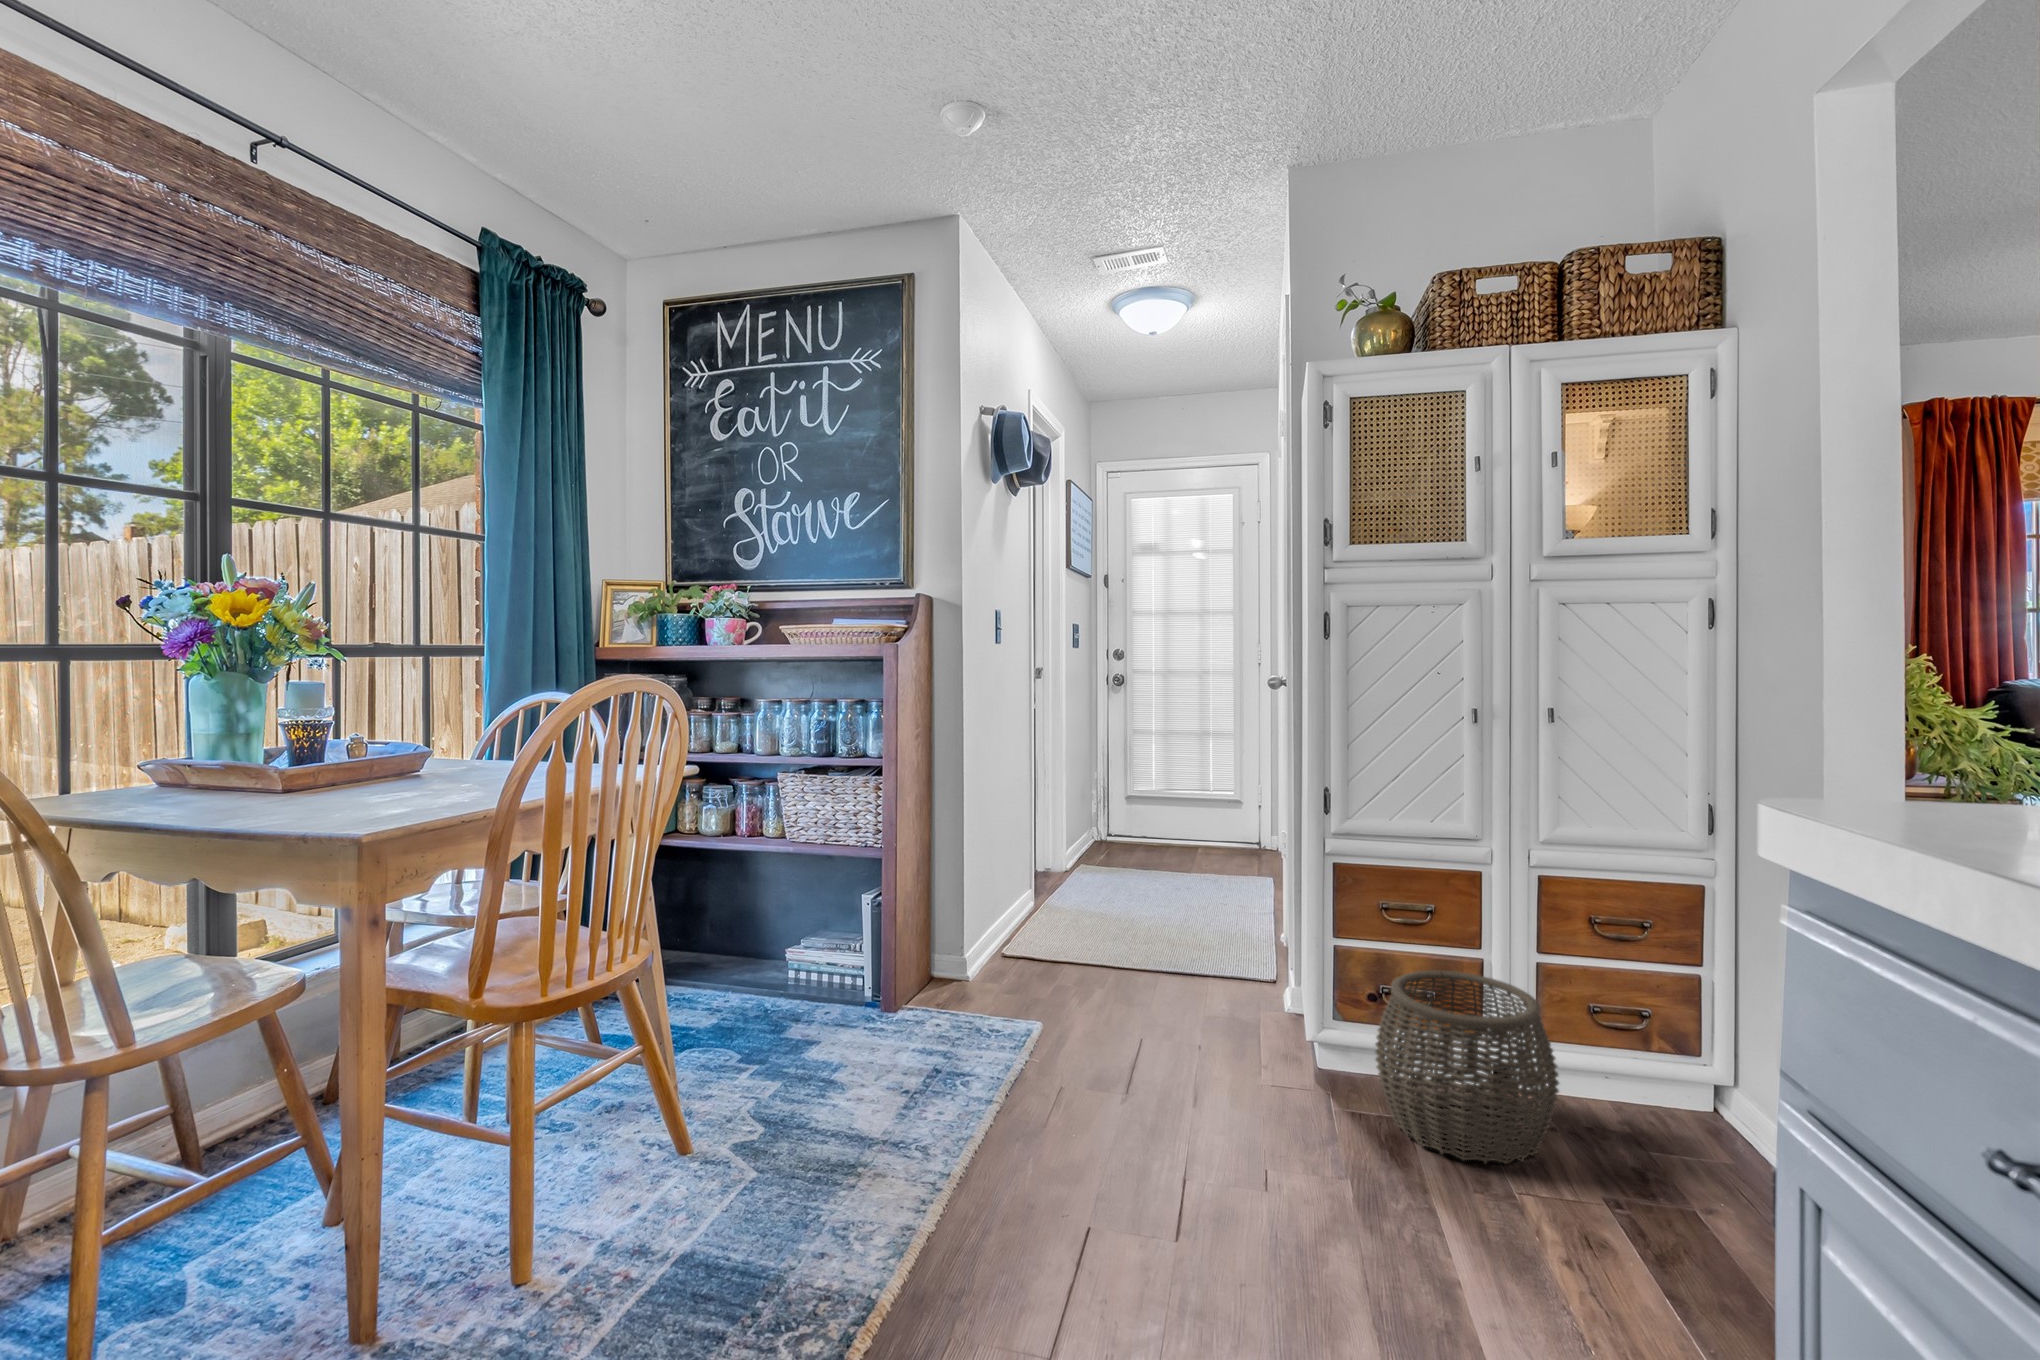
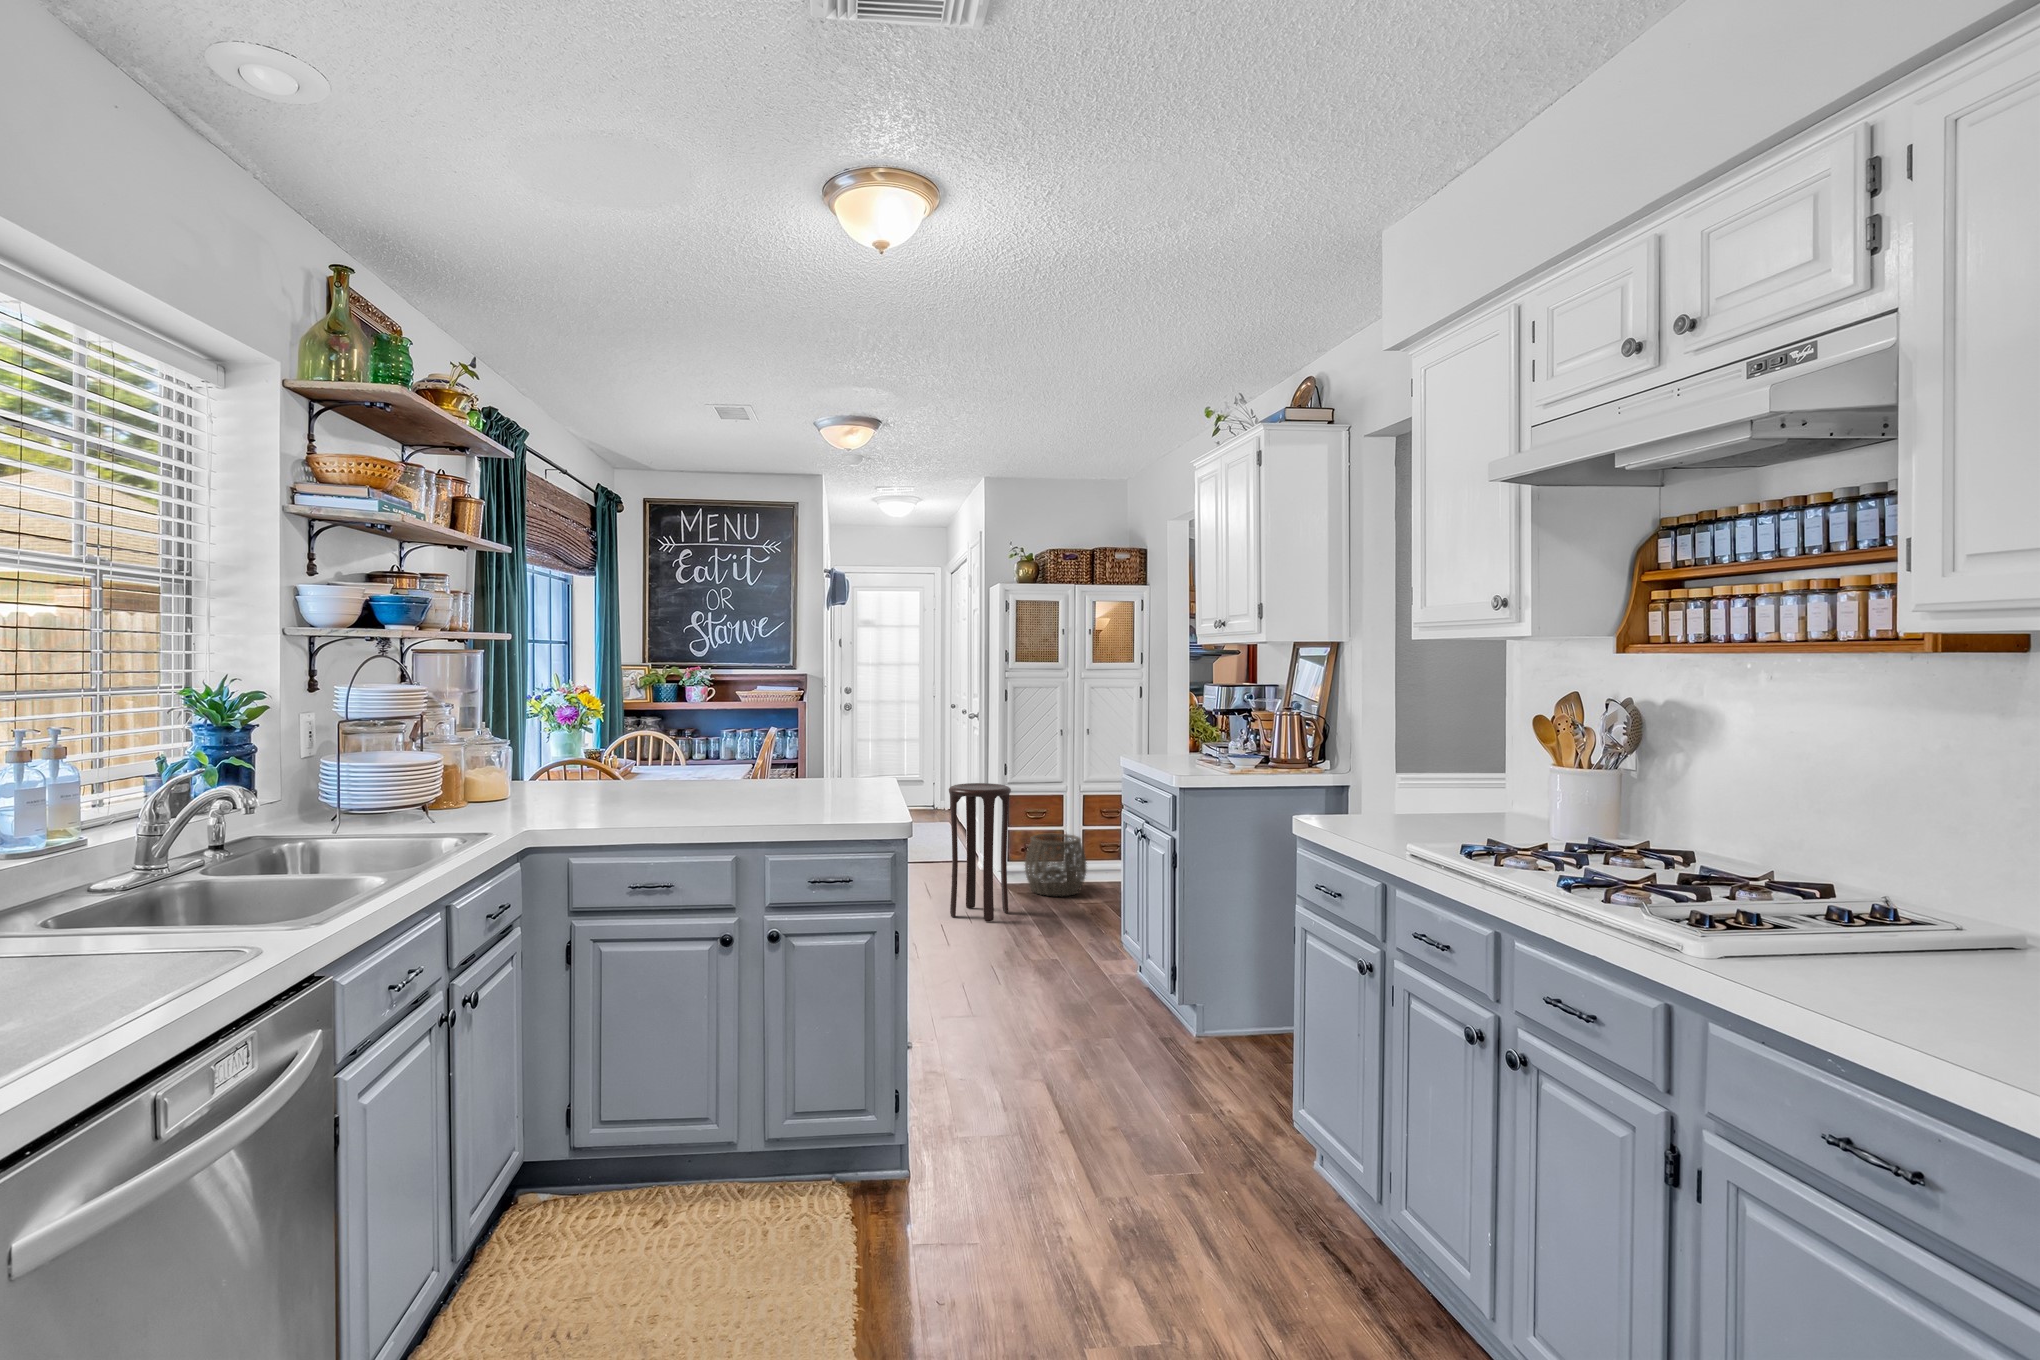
stool: none [1140,858,1325,1290] -> present [949,783,1011,922]

